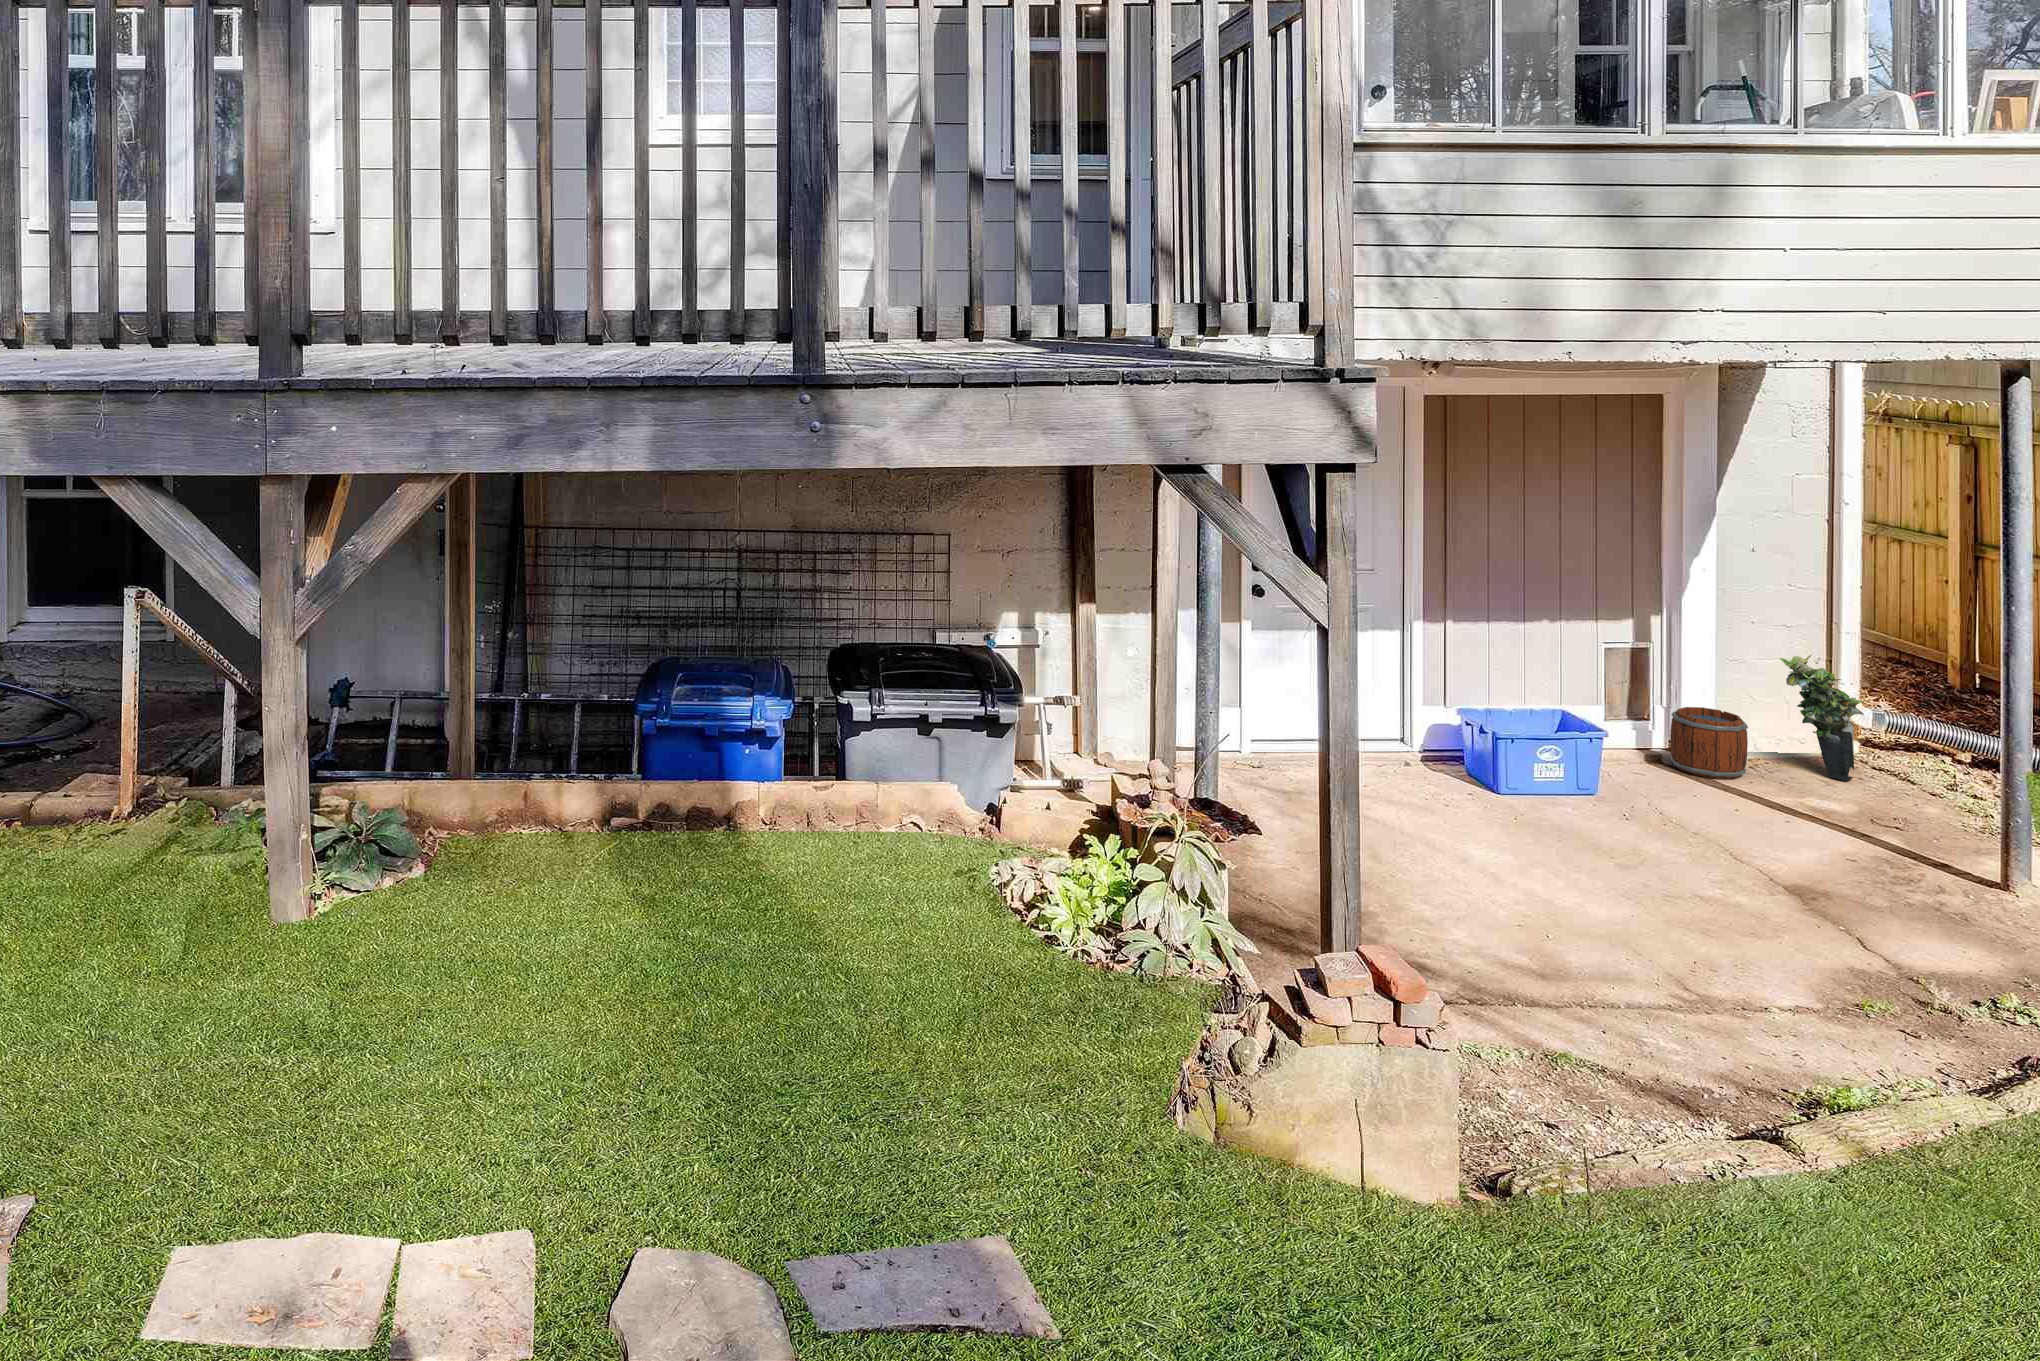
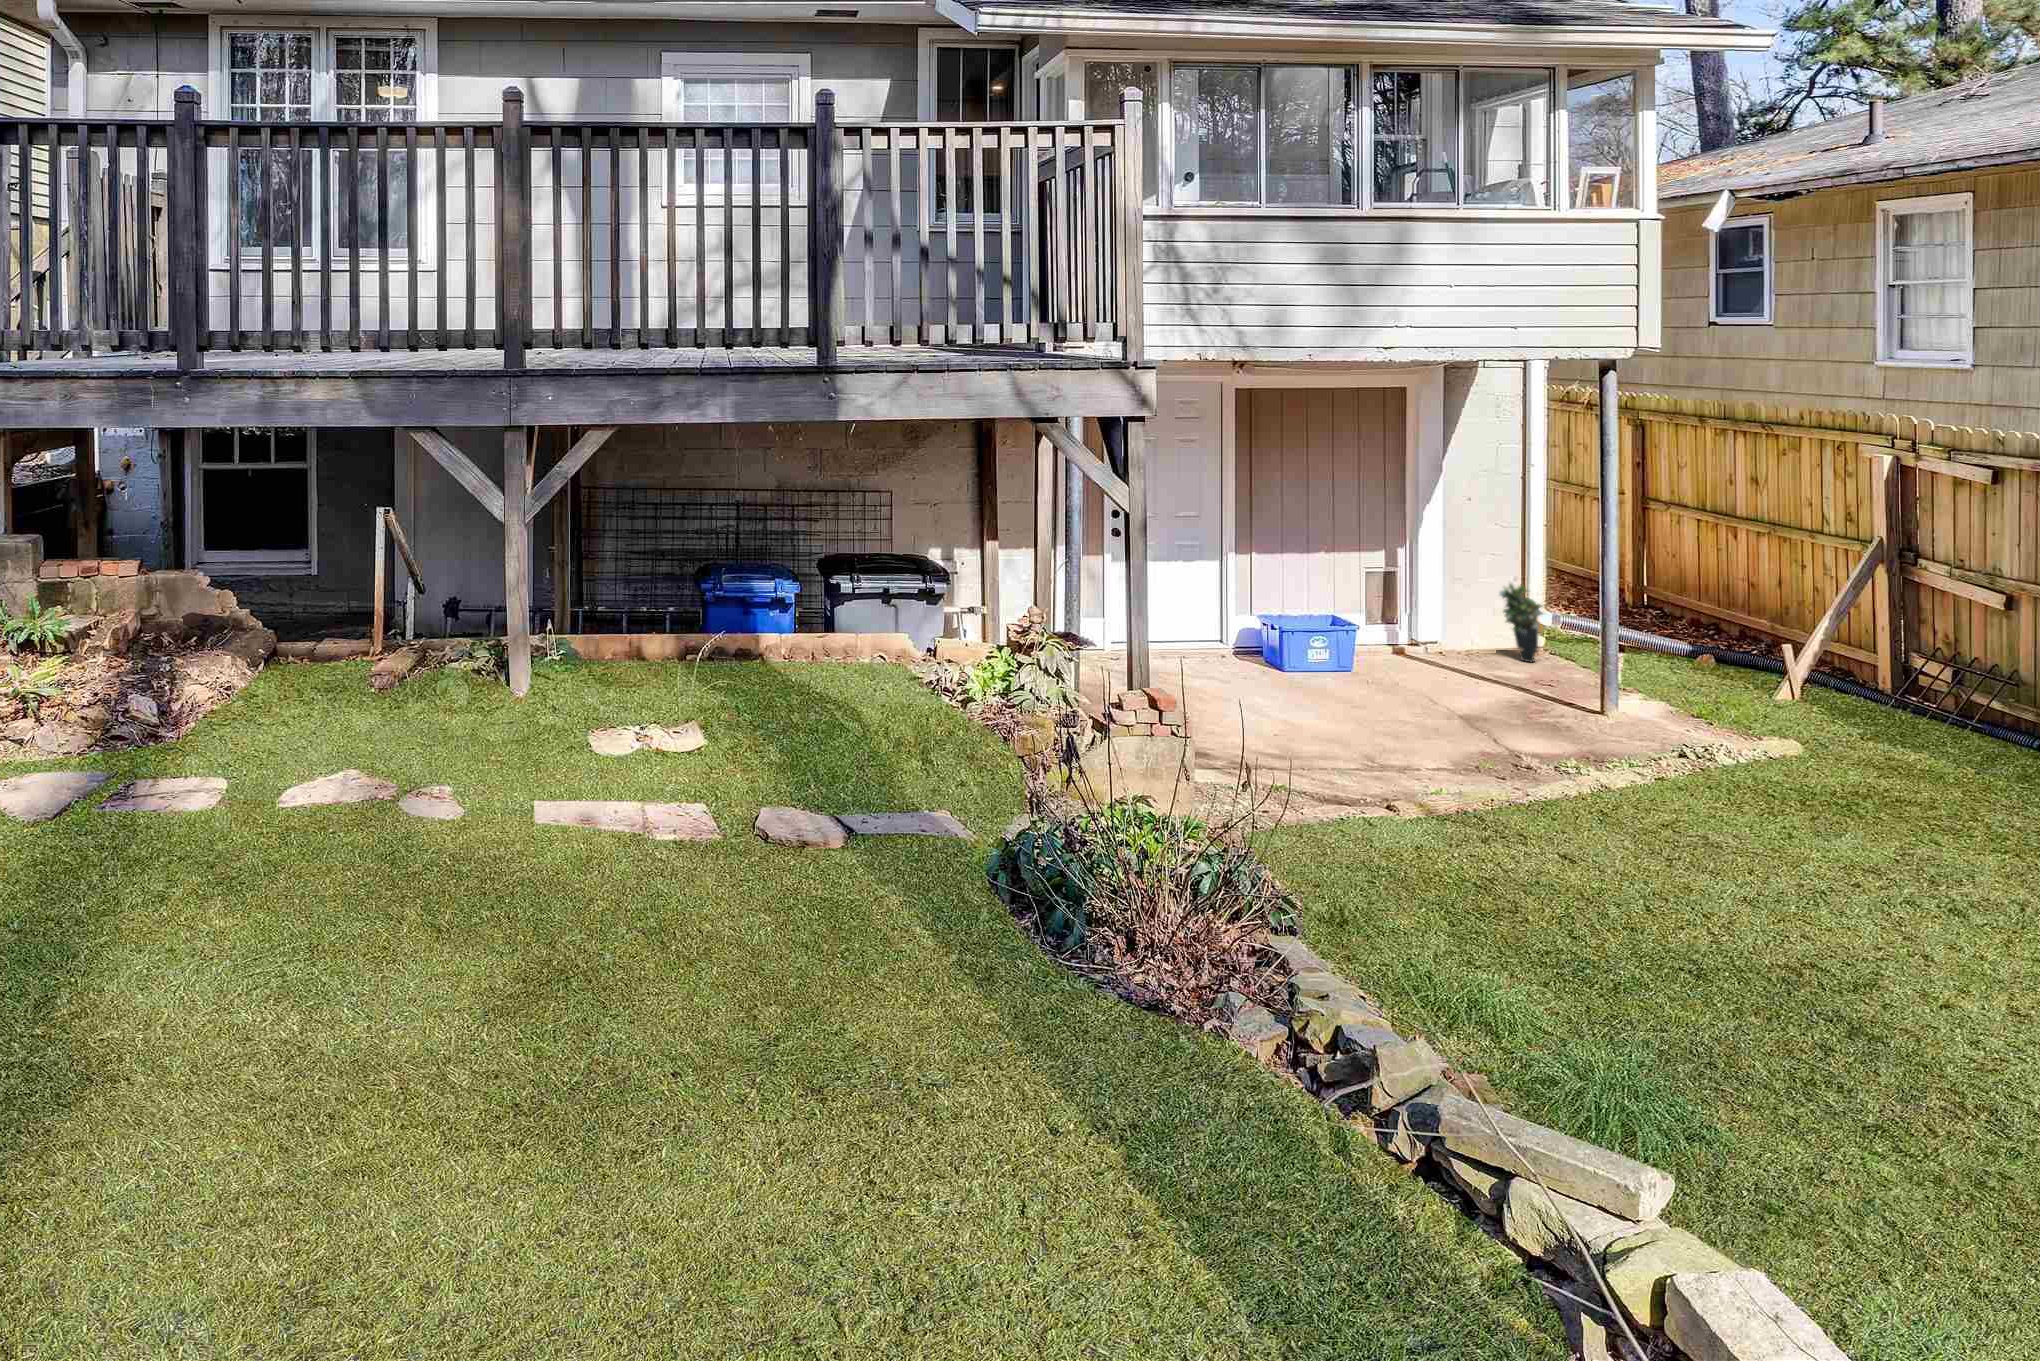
bucket: present [1670,707,1748,779] -> none [1413,614,1463,662]

